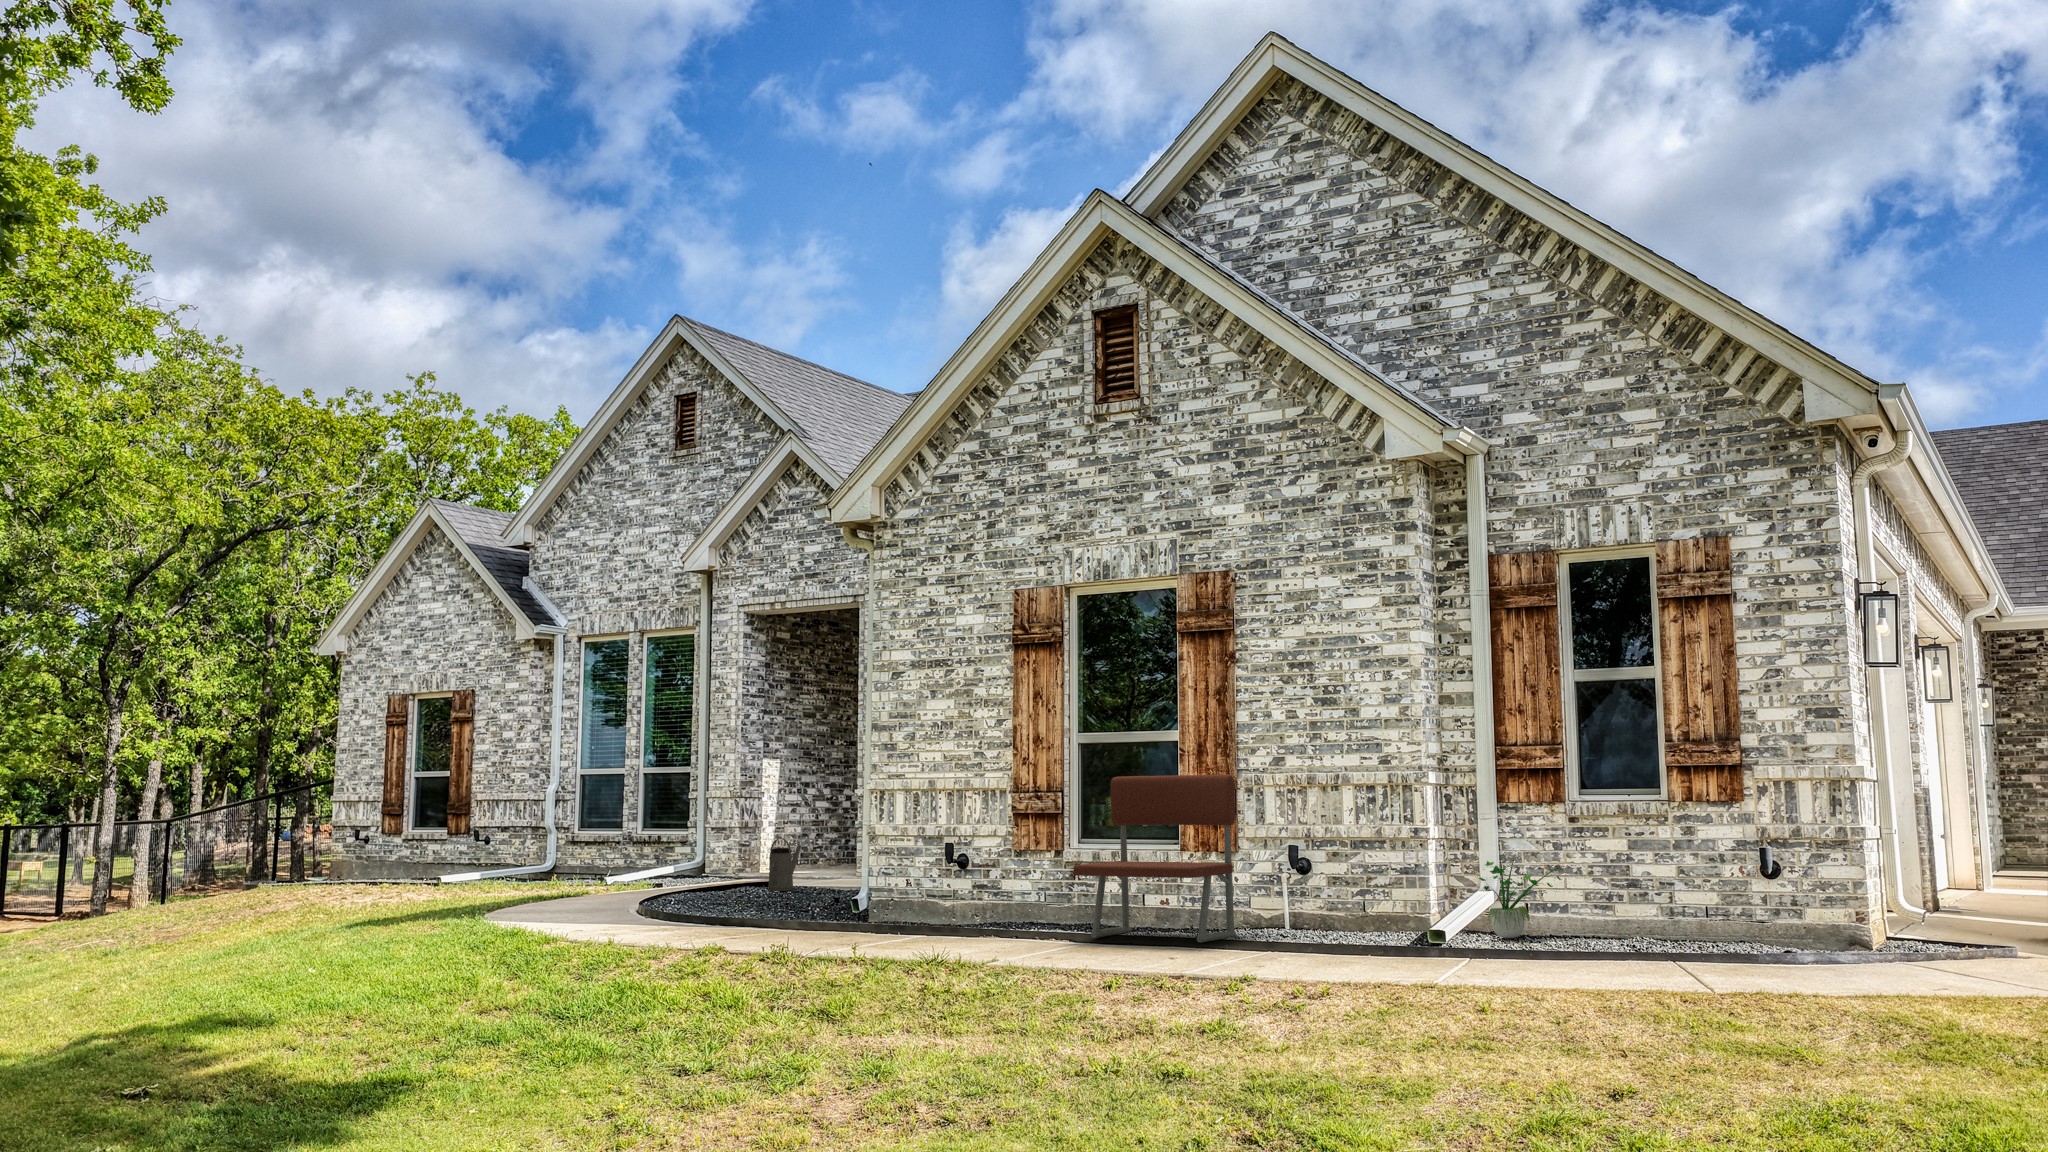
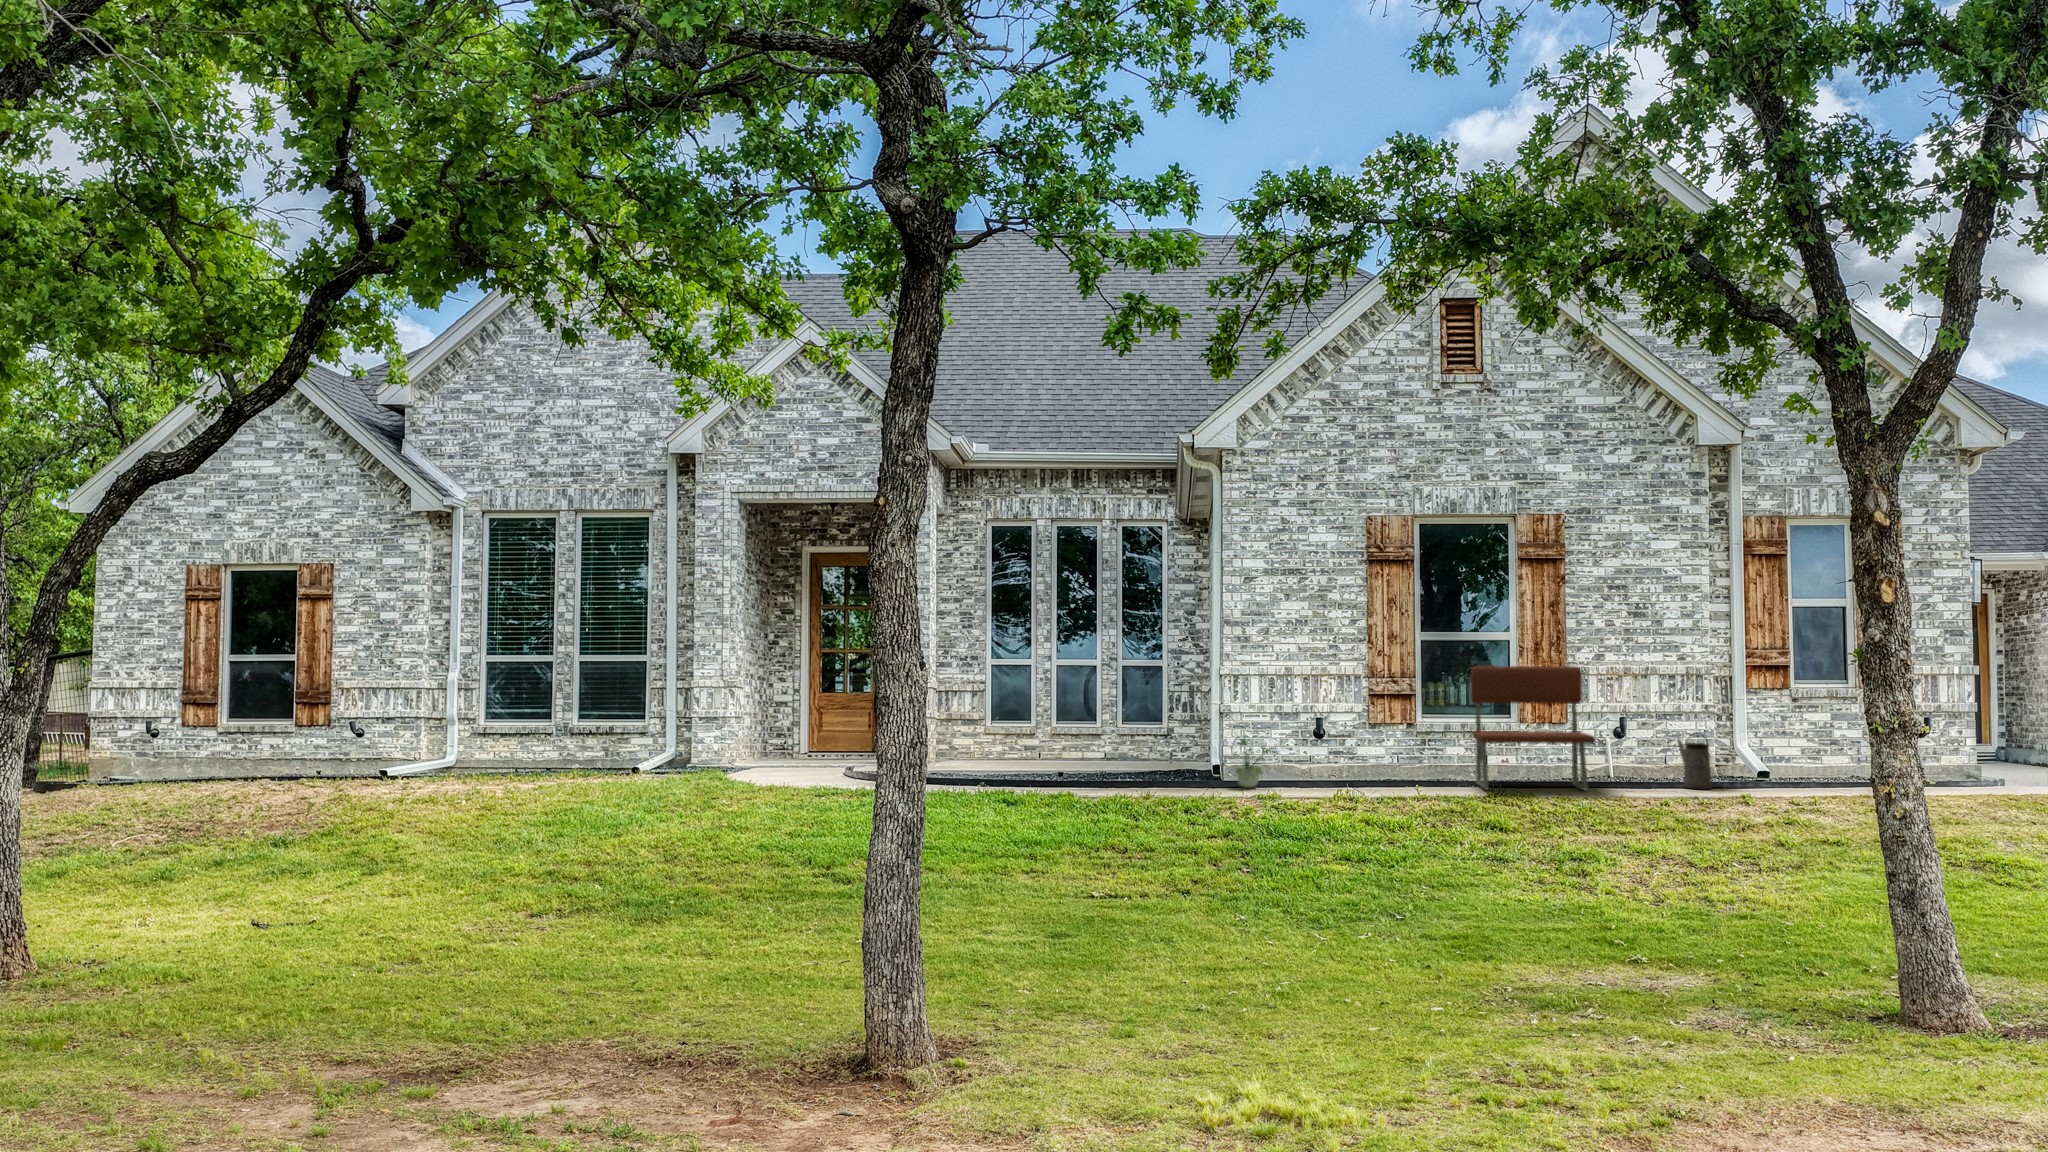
watering can: present [768,838,801,891] -> present [1677,735,1713,789]
potted plant: present [1479,853,1561,938] -> present [1233,736,1283,788]

